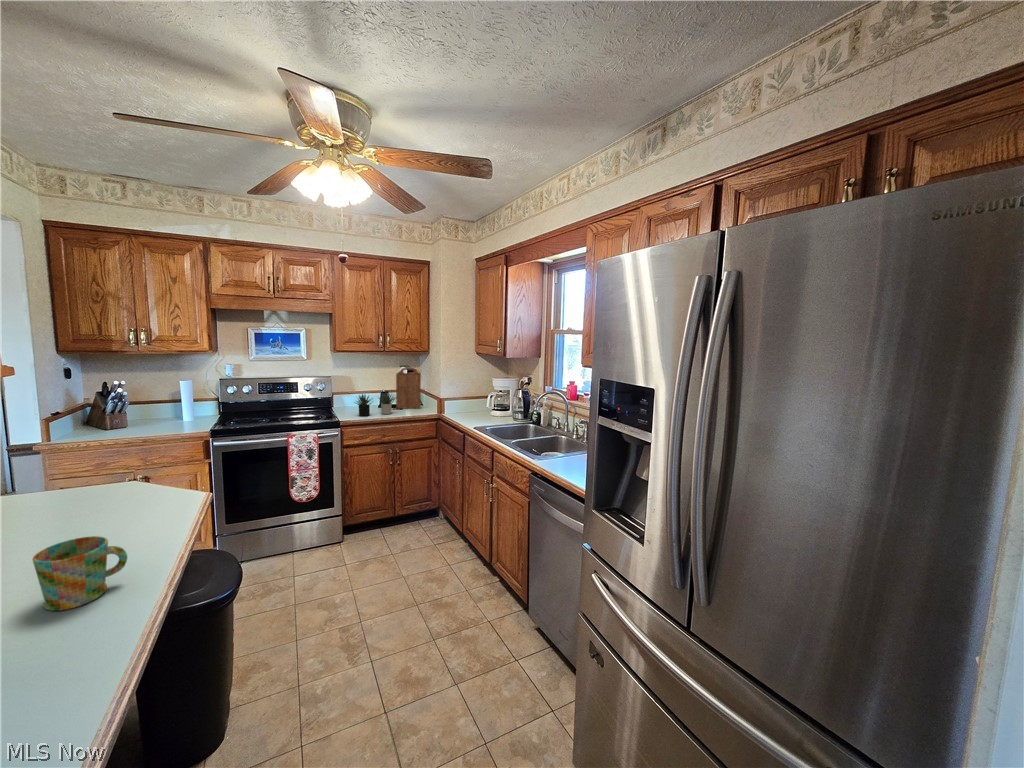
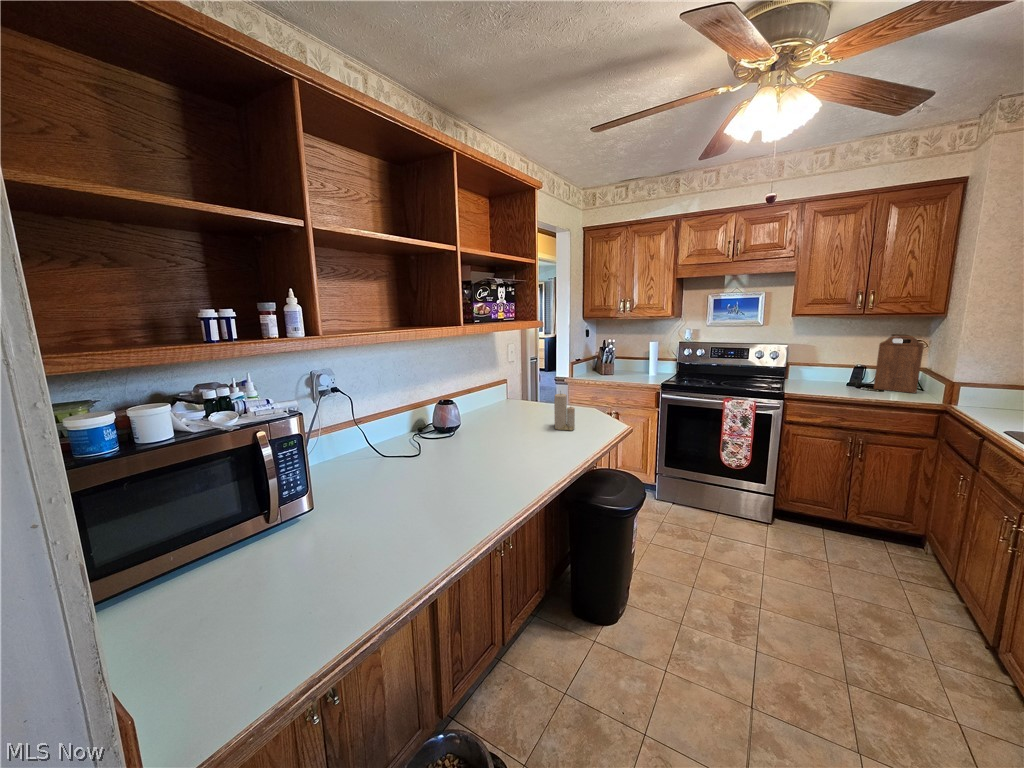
succulent plant: present [356,392,394,416] -> none [805,363,874,394]
candle: none [73,468,123,527] -> present [554,393,575,430]
mug: present [33,536,127,611] -> none [513,429,555,470]

